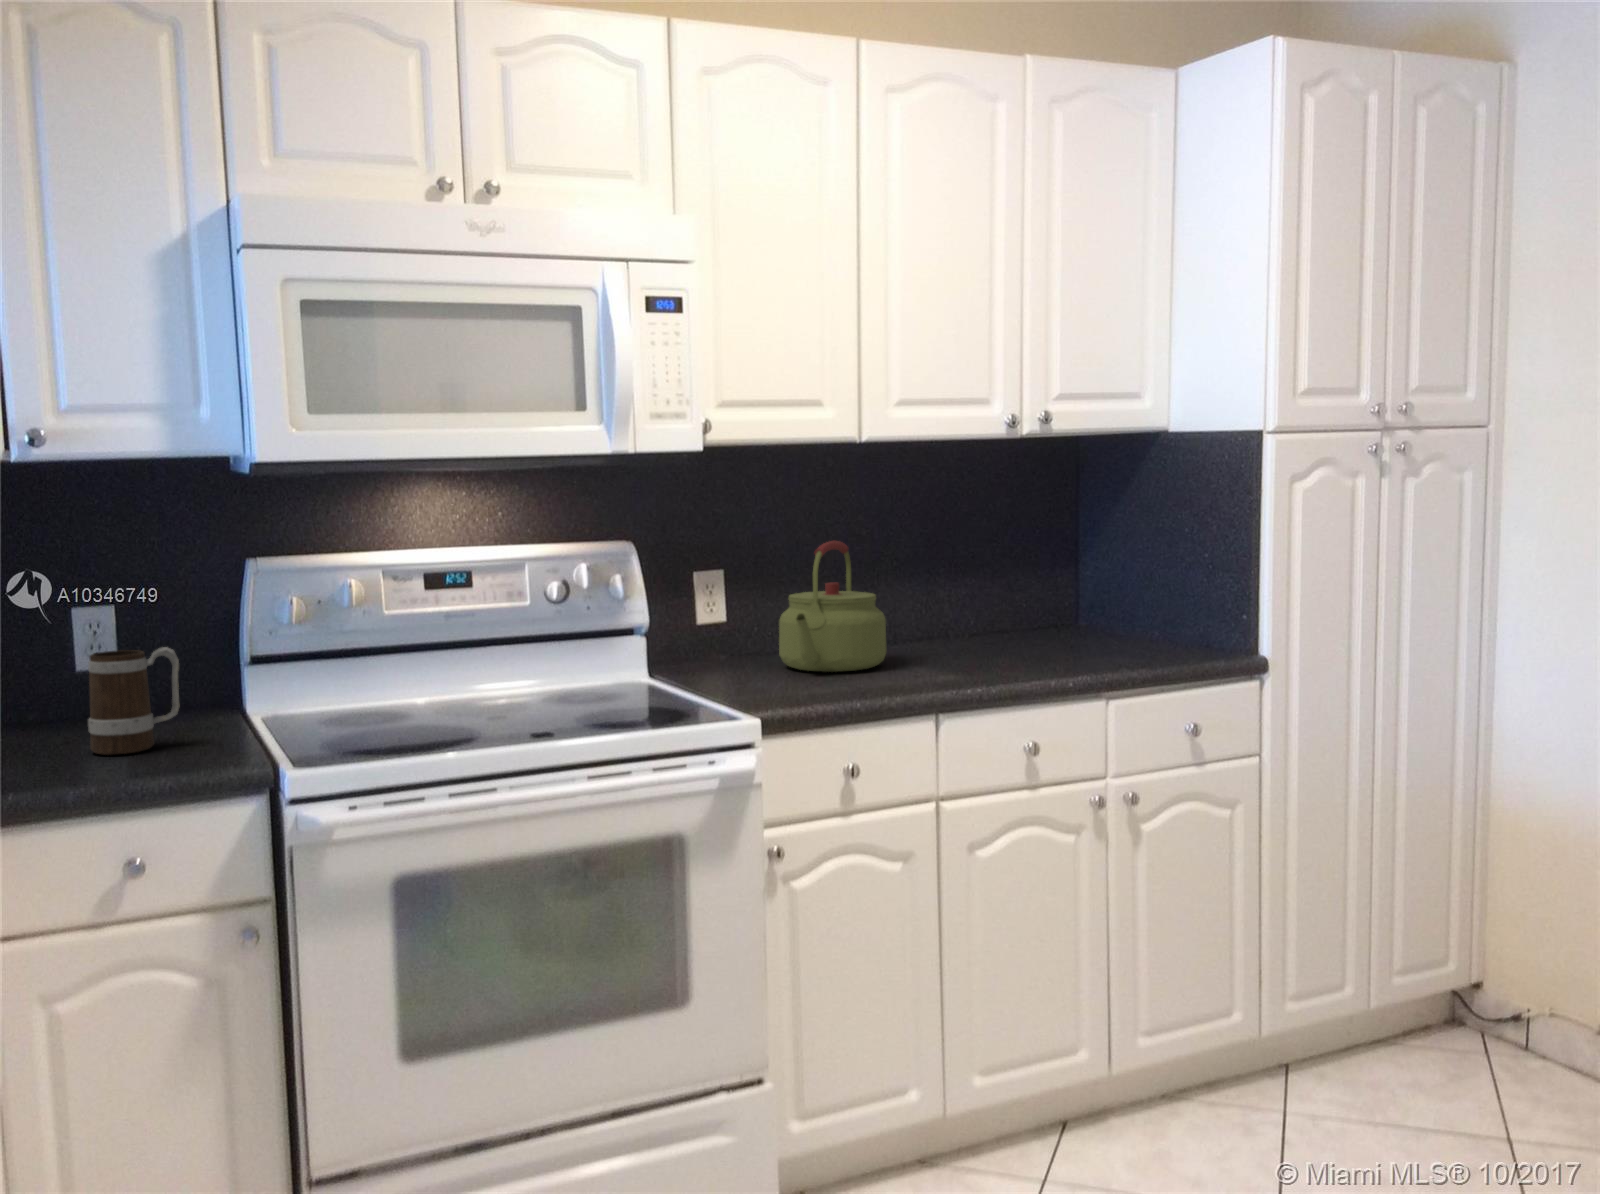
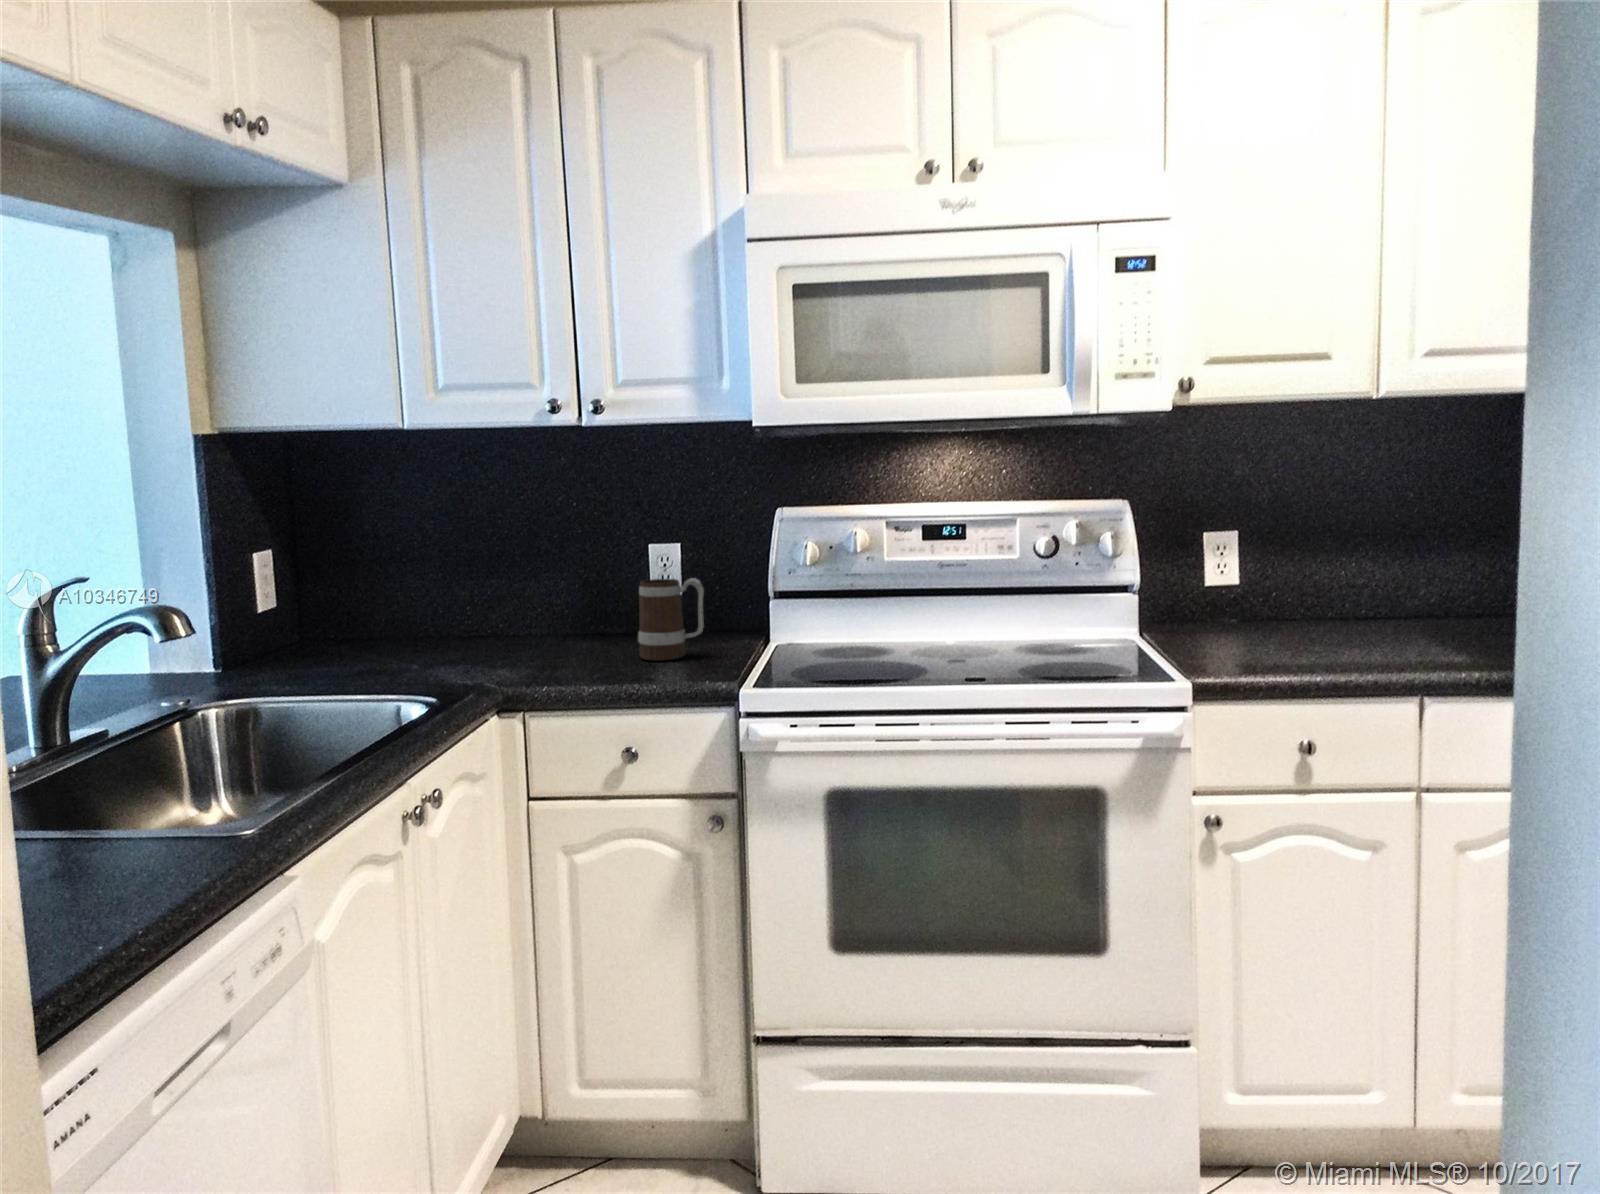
kettle: present [779,541,886,672] -> none [1288,504,1413,641]

